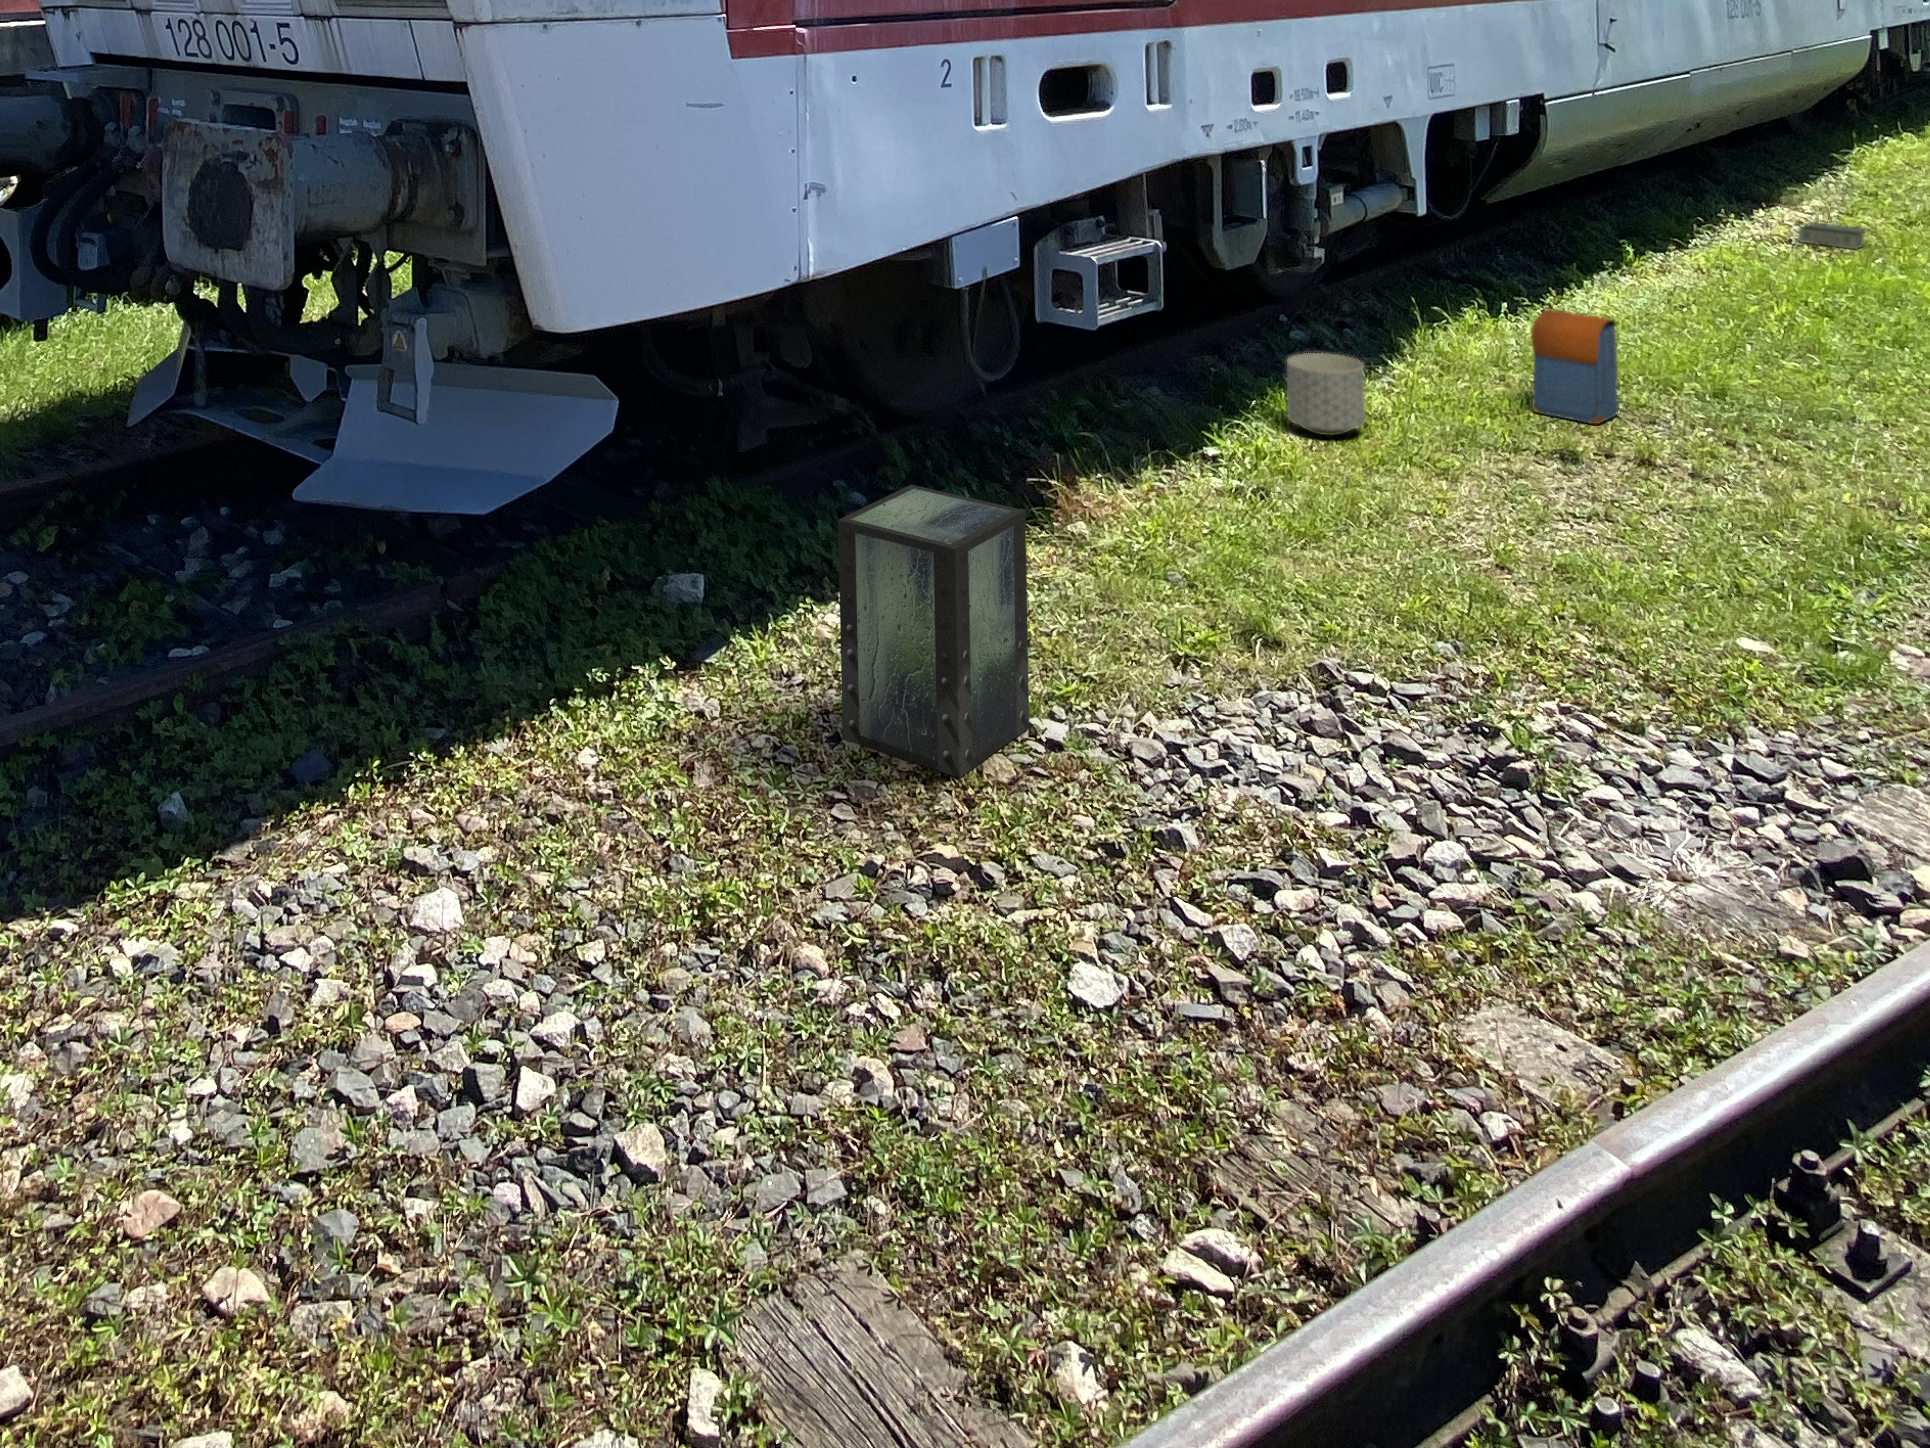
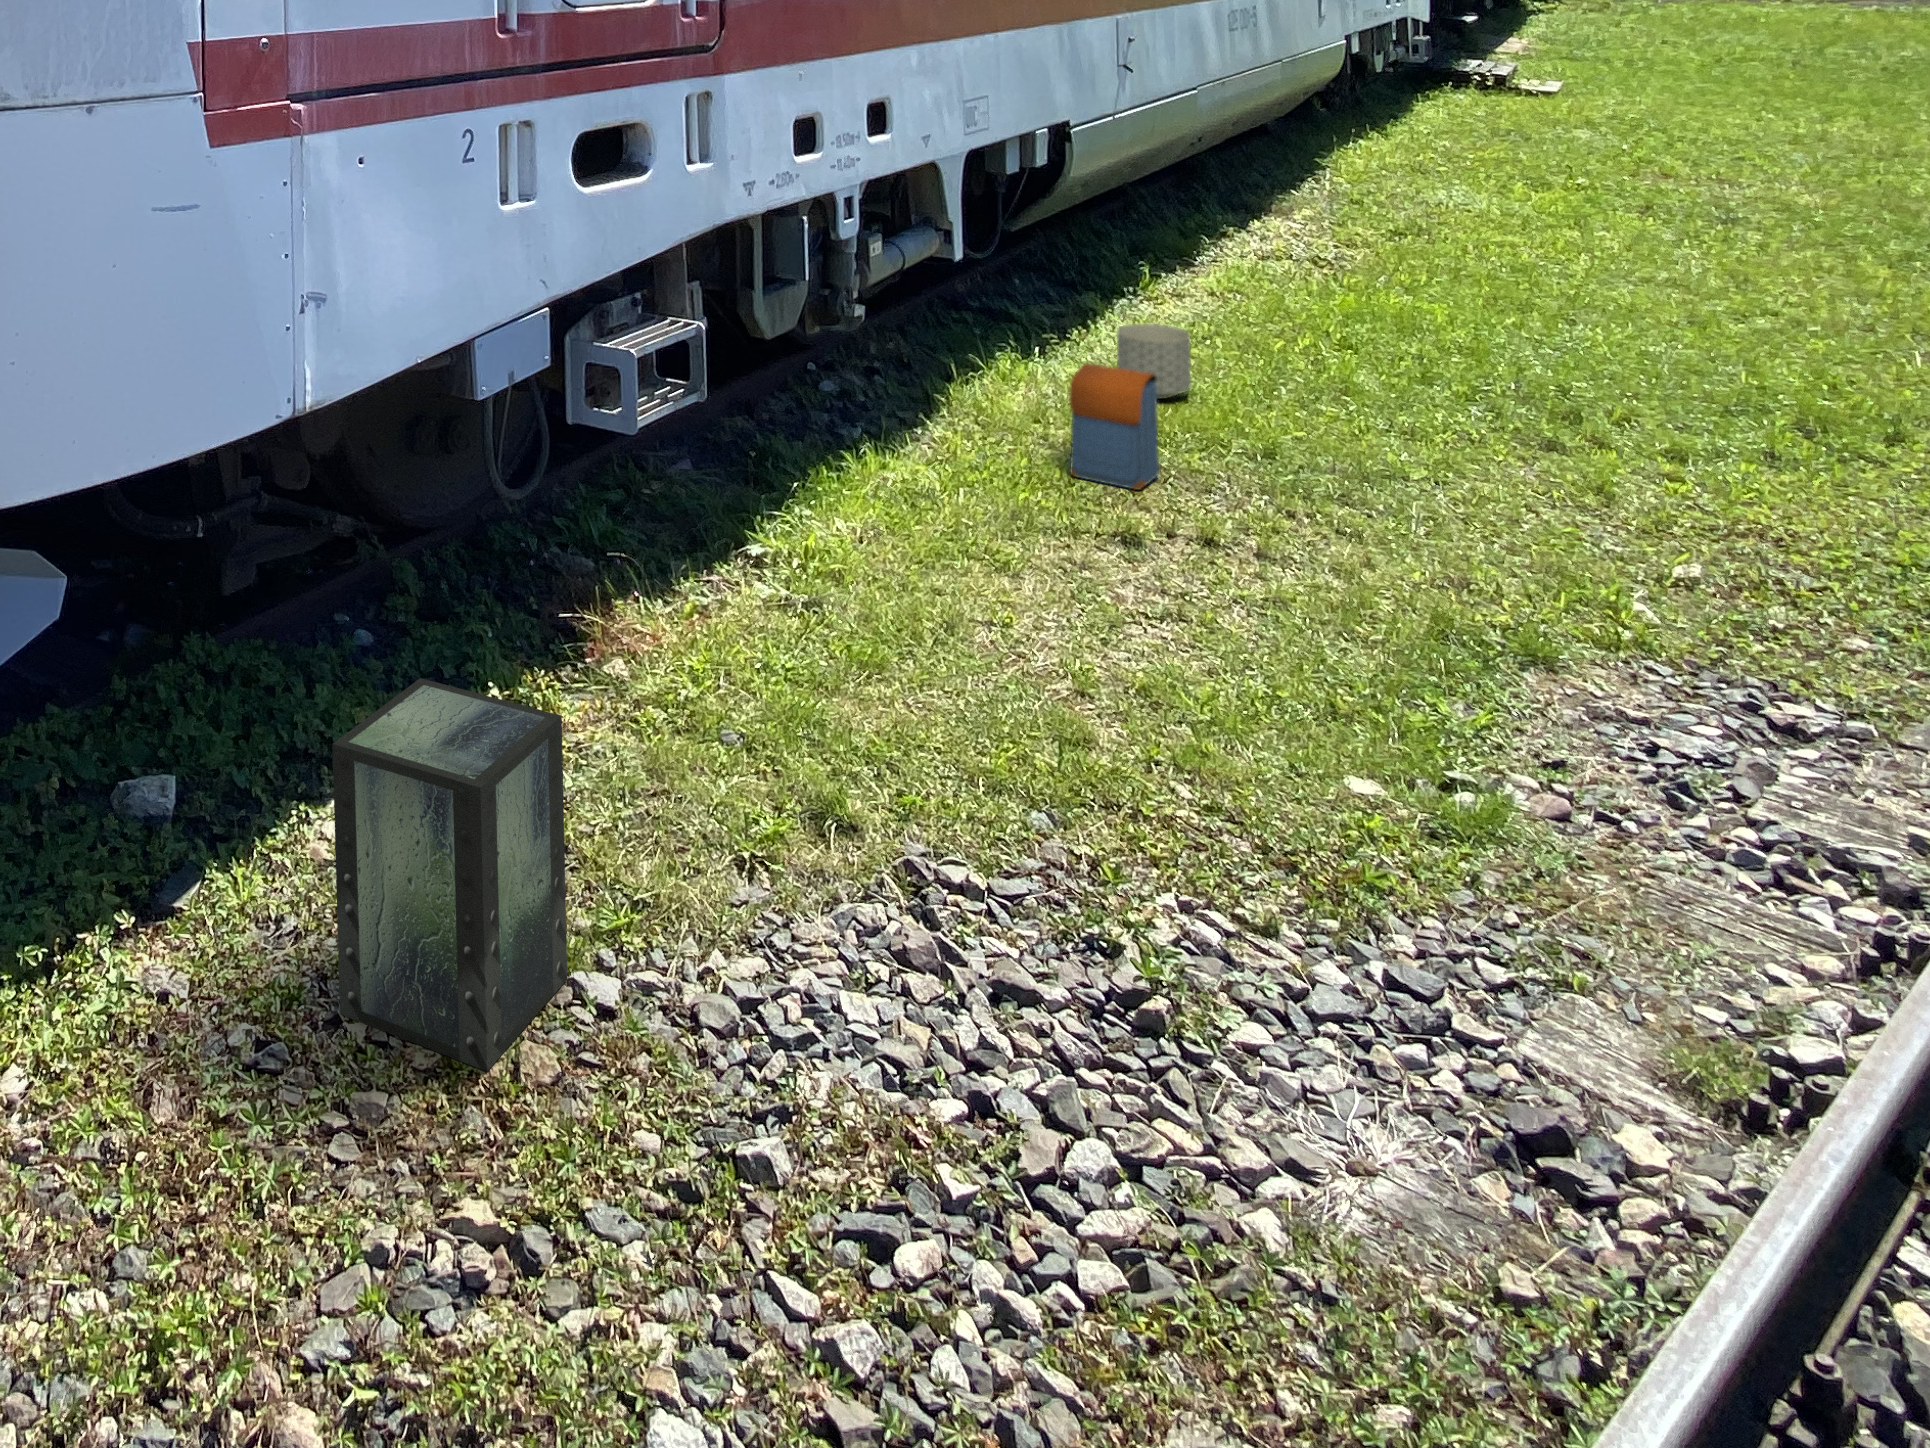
toolbox: present [1798,223,1868,249] -> none [1288,231,1358,260]
planter: present [1287,353,1365,436] -> present [1117,324,1191,399]

